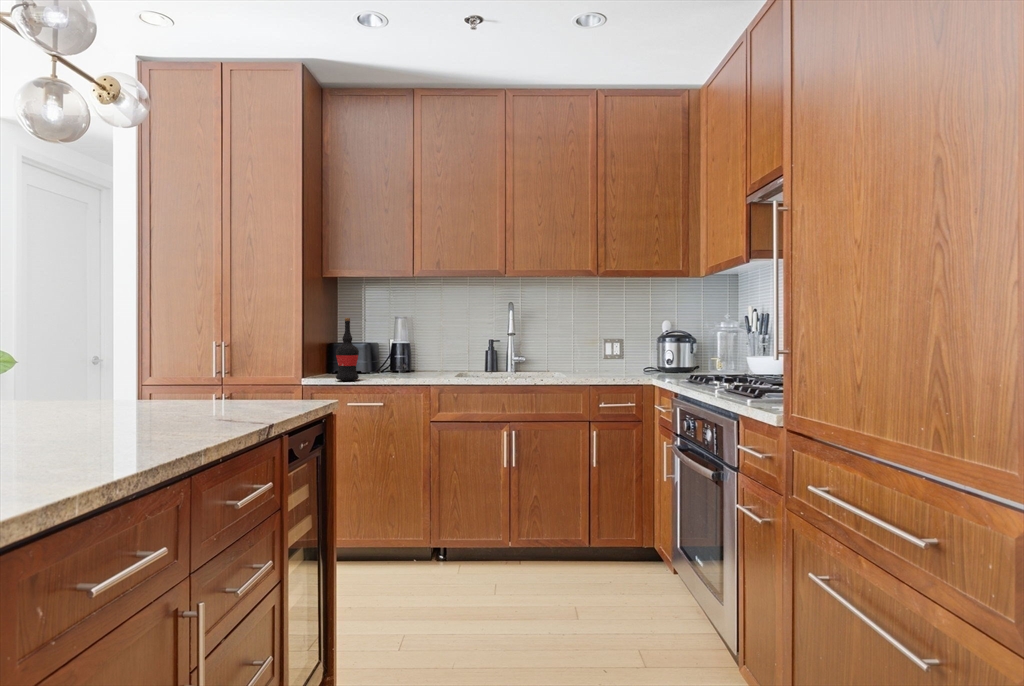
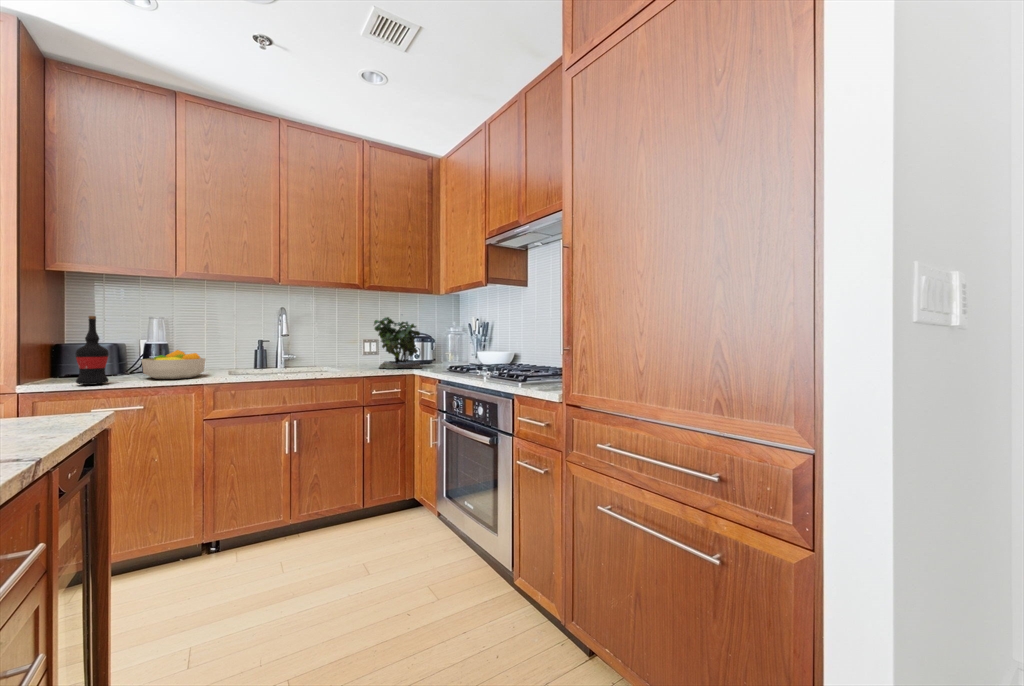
potted plant: none [610,307,669,377] -> present [374,317,421,368]
fruit bowl: none [385,350,436,378] -> present [142,350,205,379]

